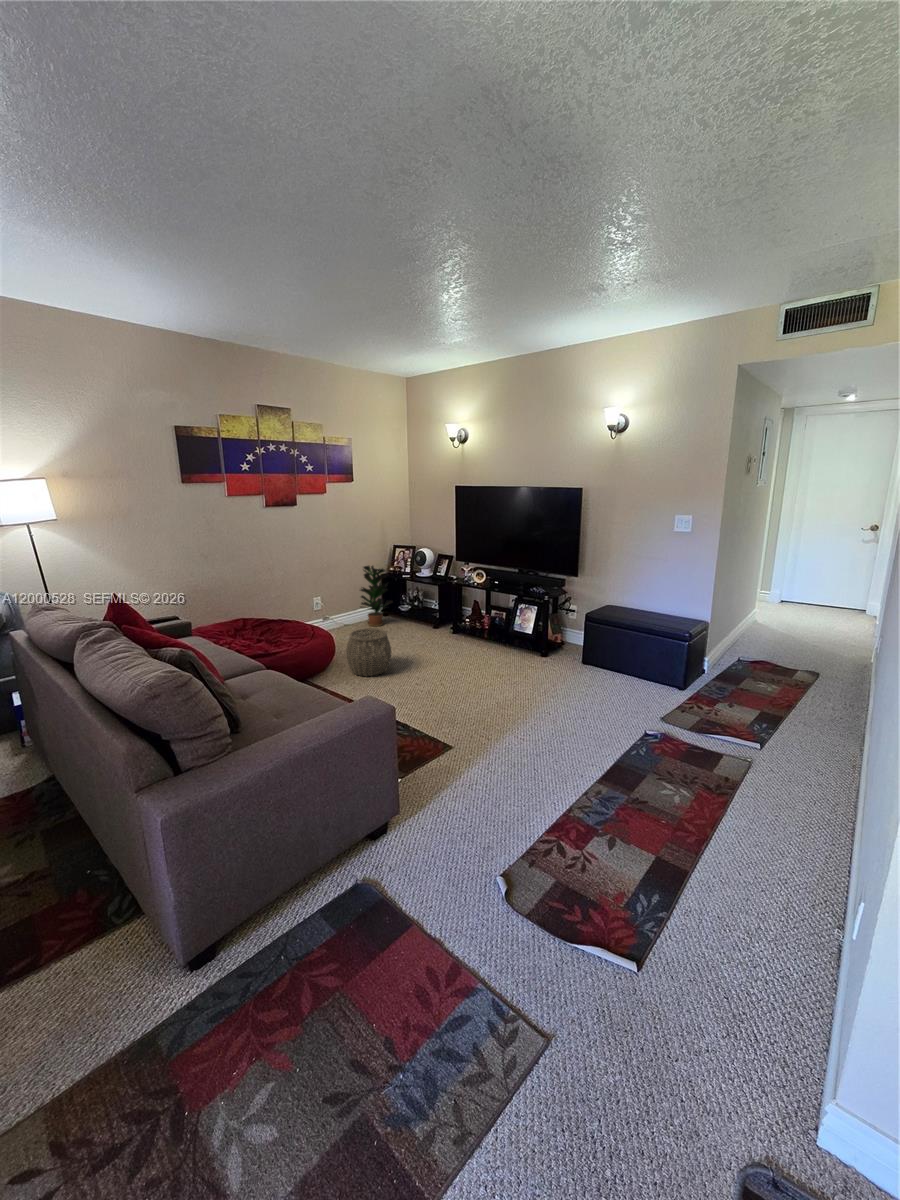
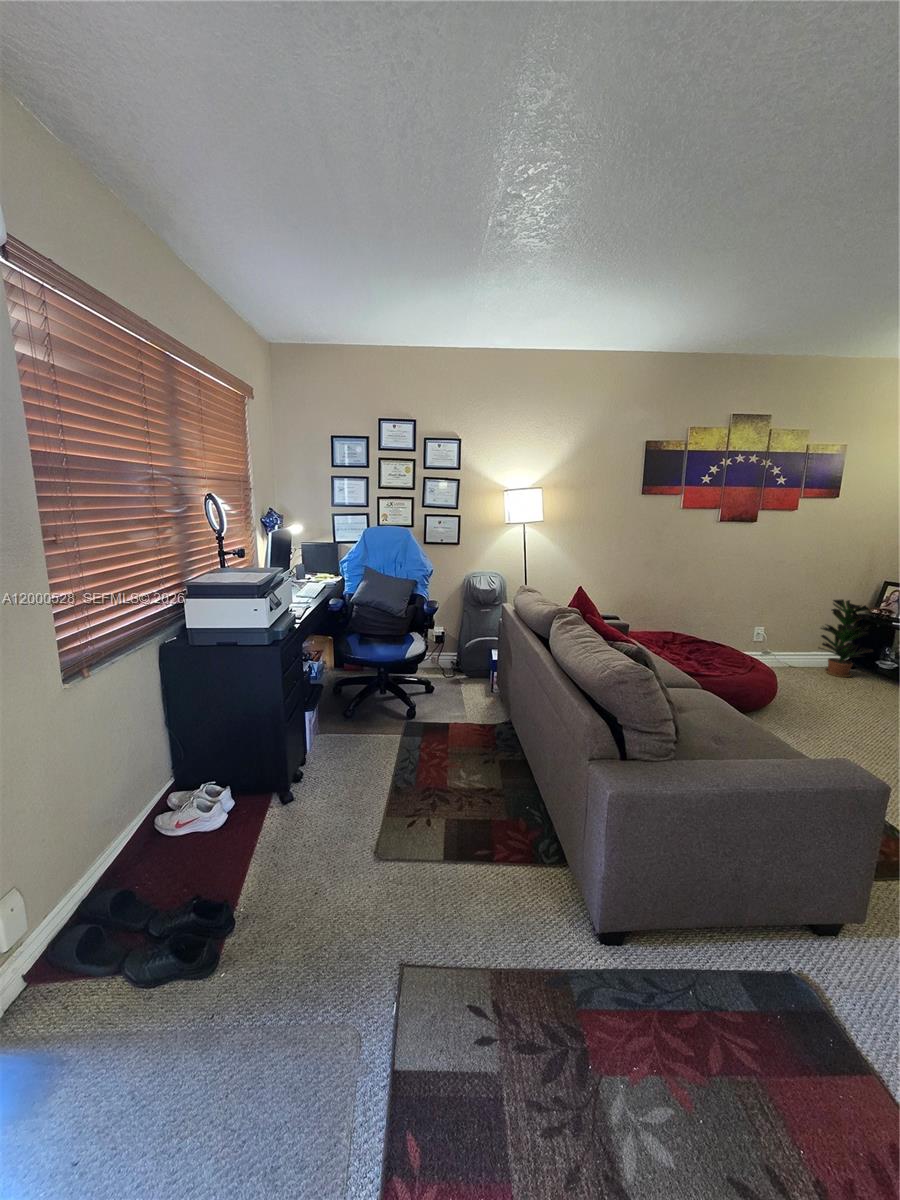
woven basket: present [346,628,391,676] -> none [797,674,873,739]

